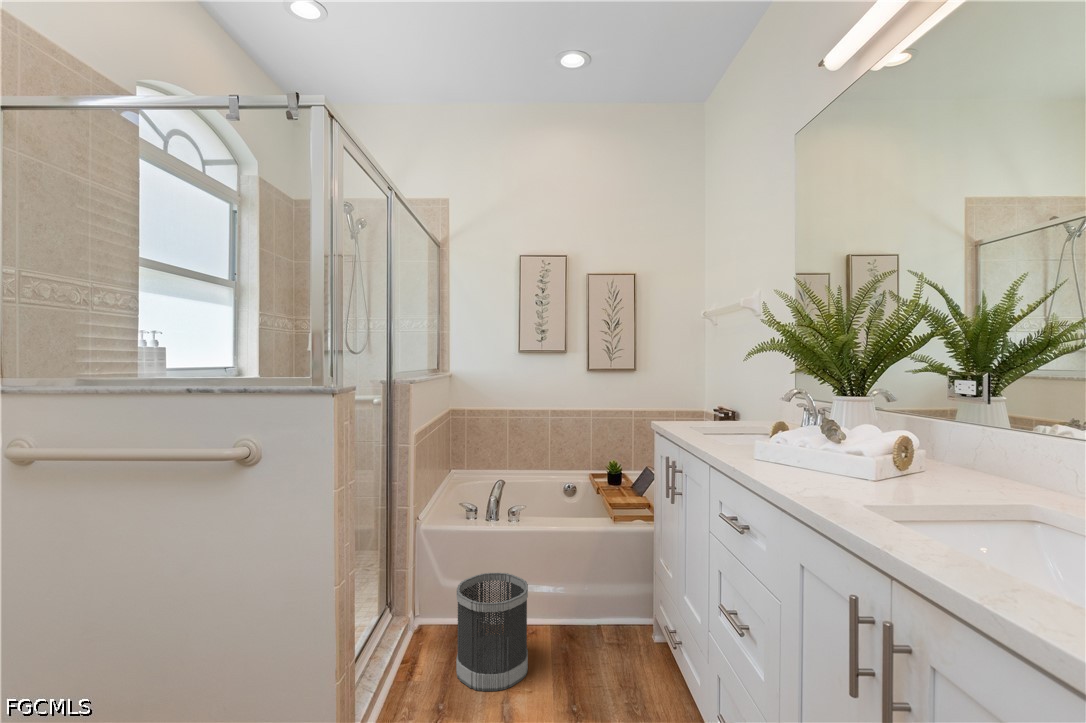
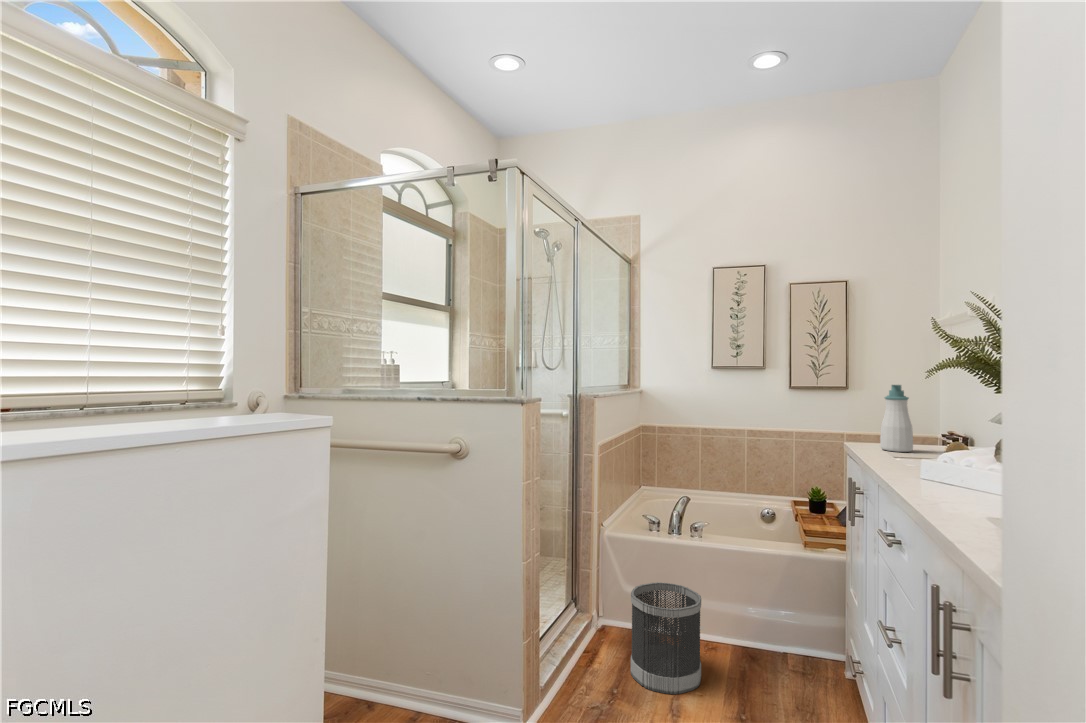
soap bottle: none [682,366,708,426] -> present [880,385,913,452]

